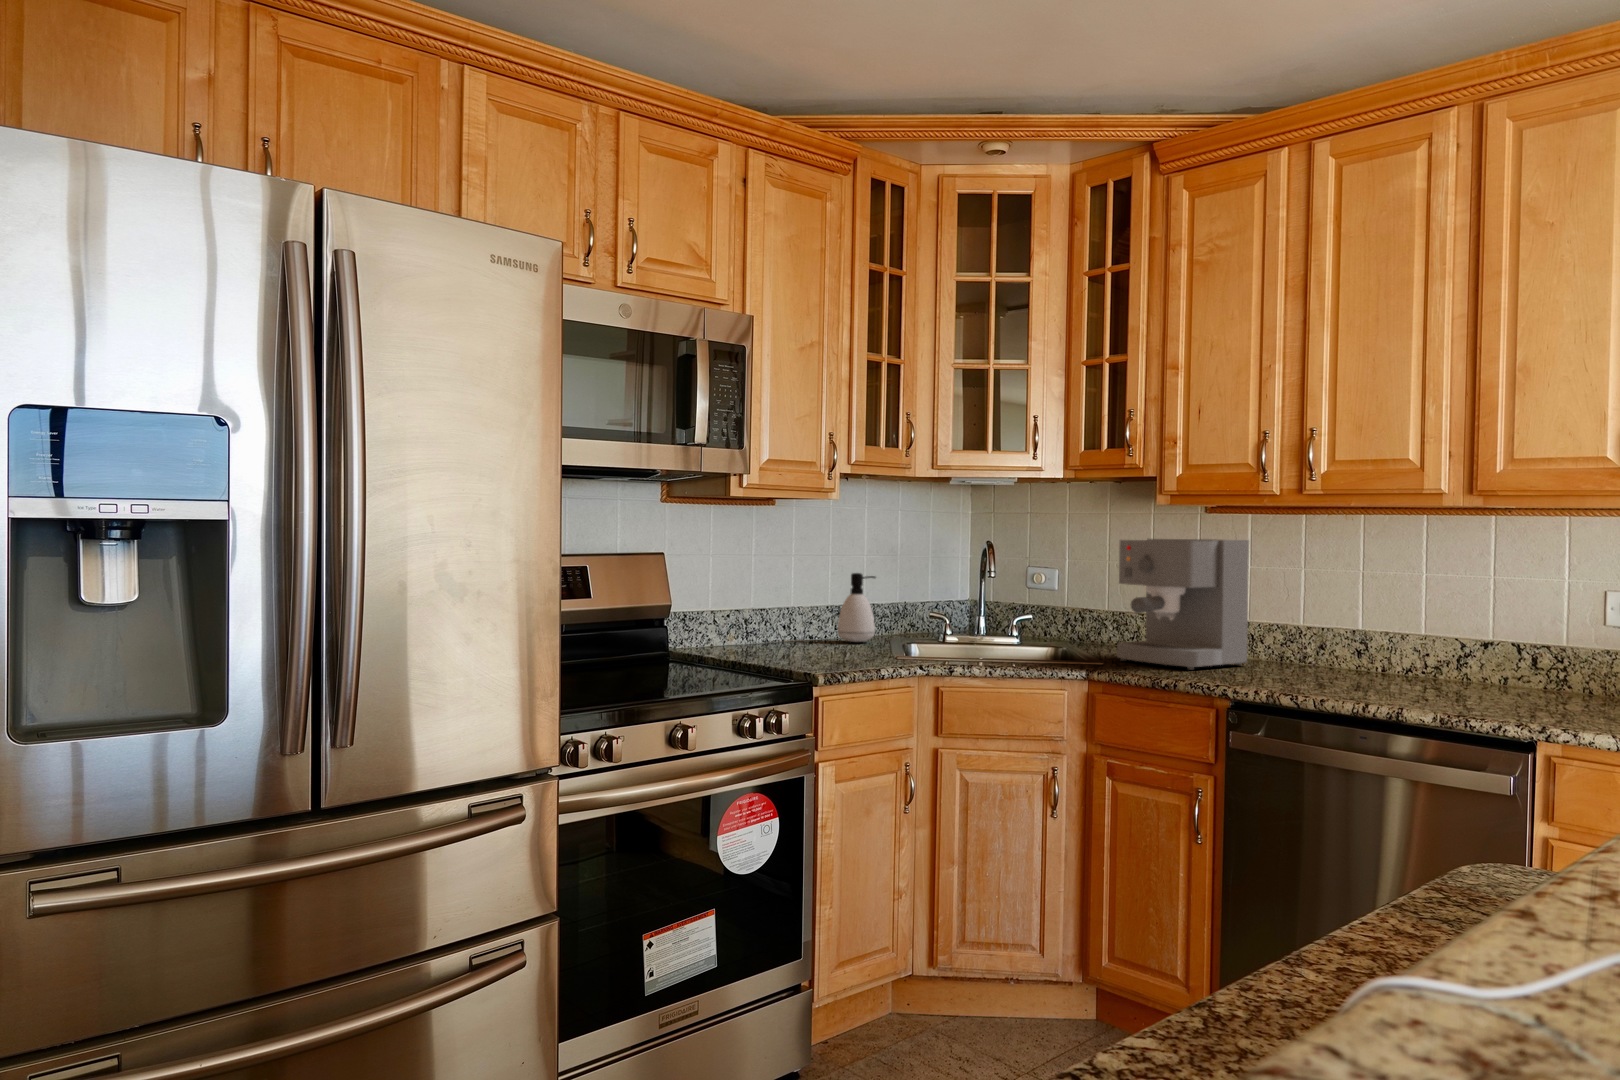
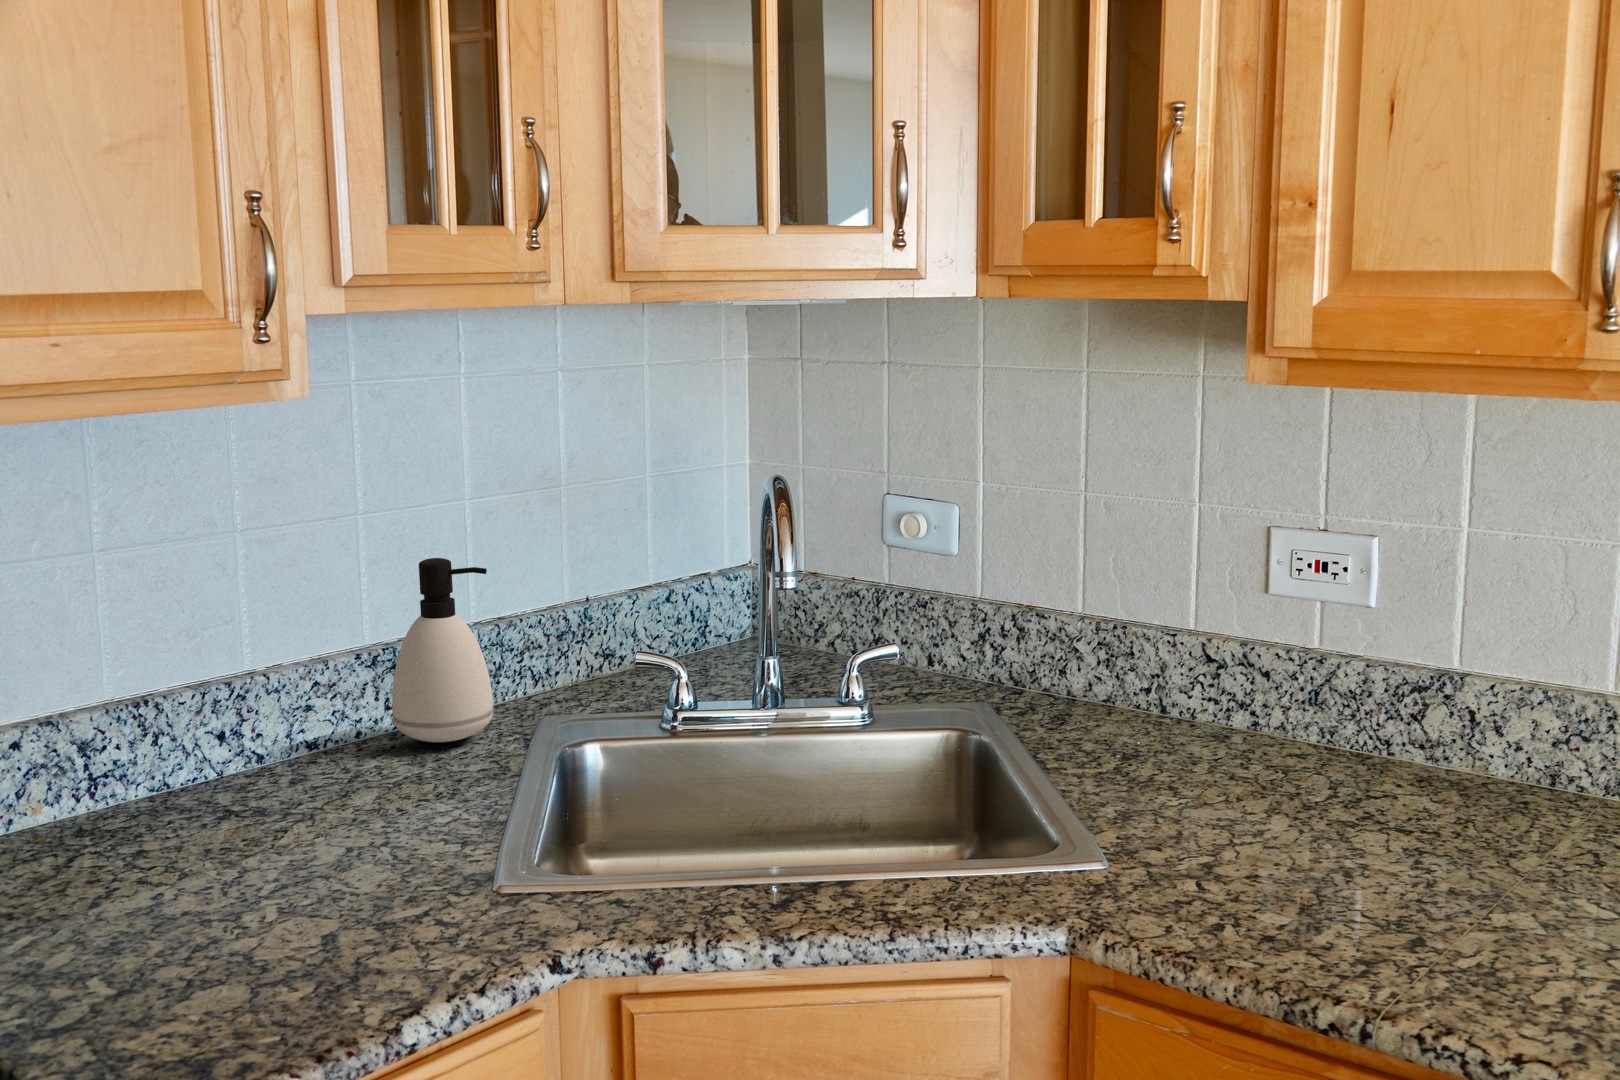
coffee maker: present [1117,539,1249,670] -> none [1131,461,1501,883]

